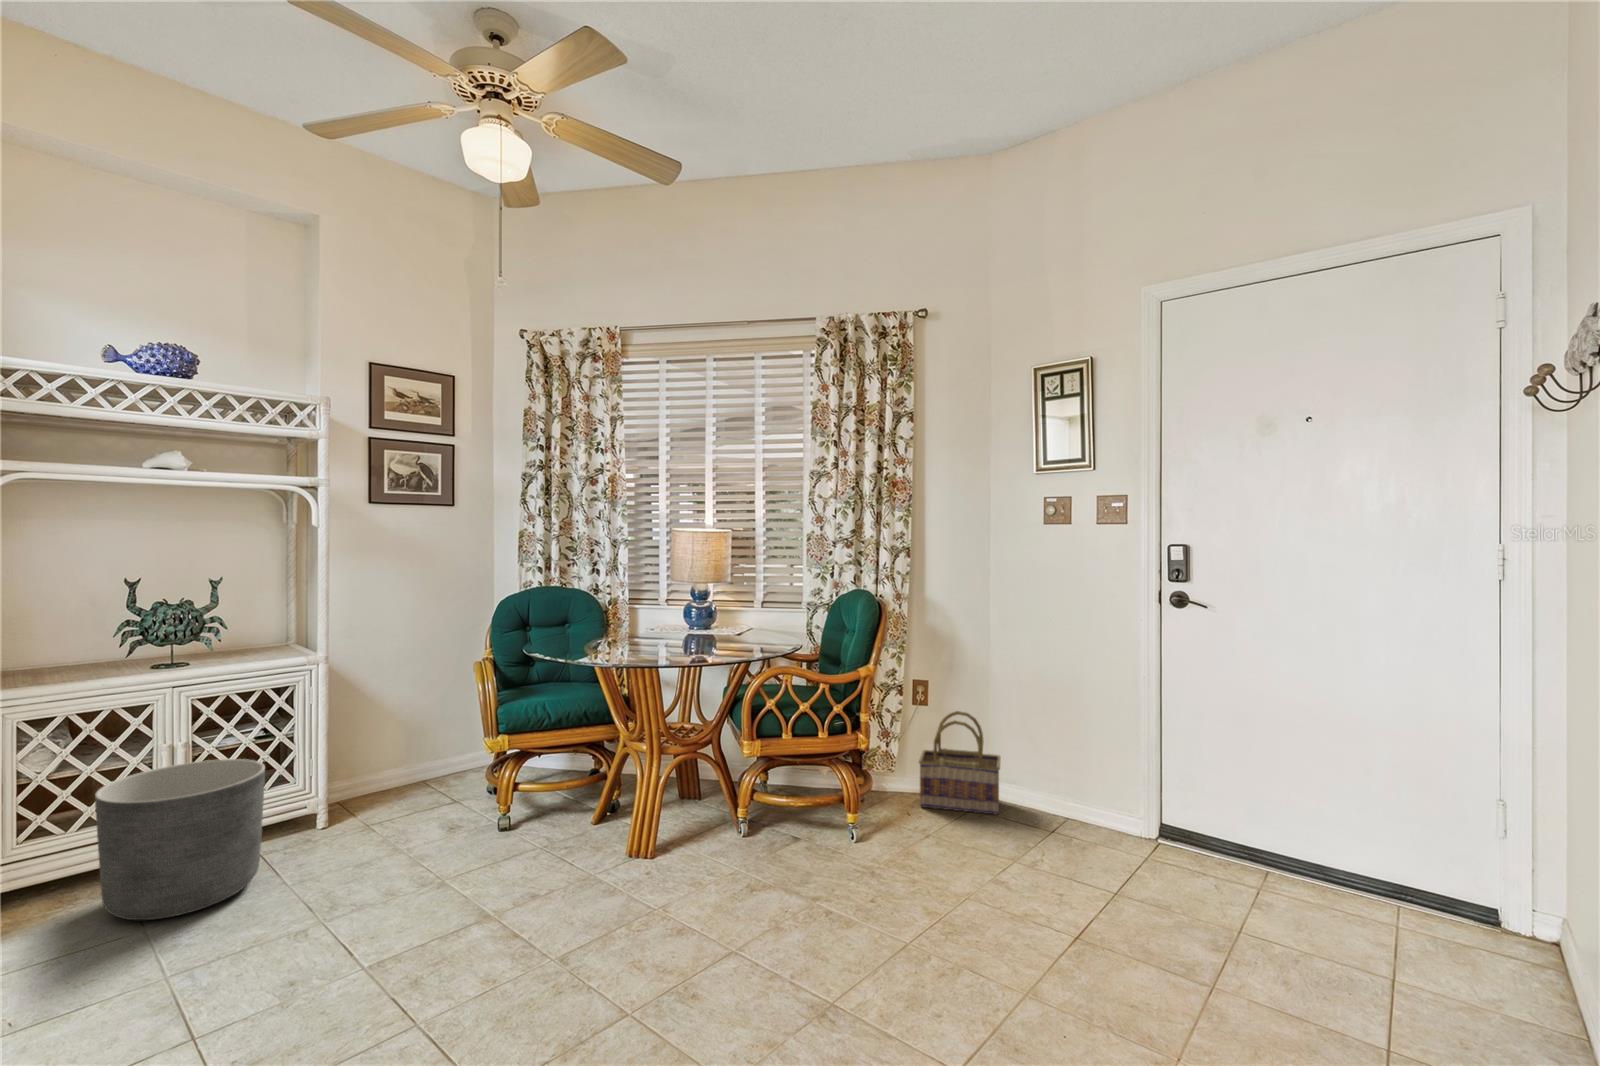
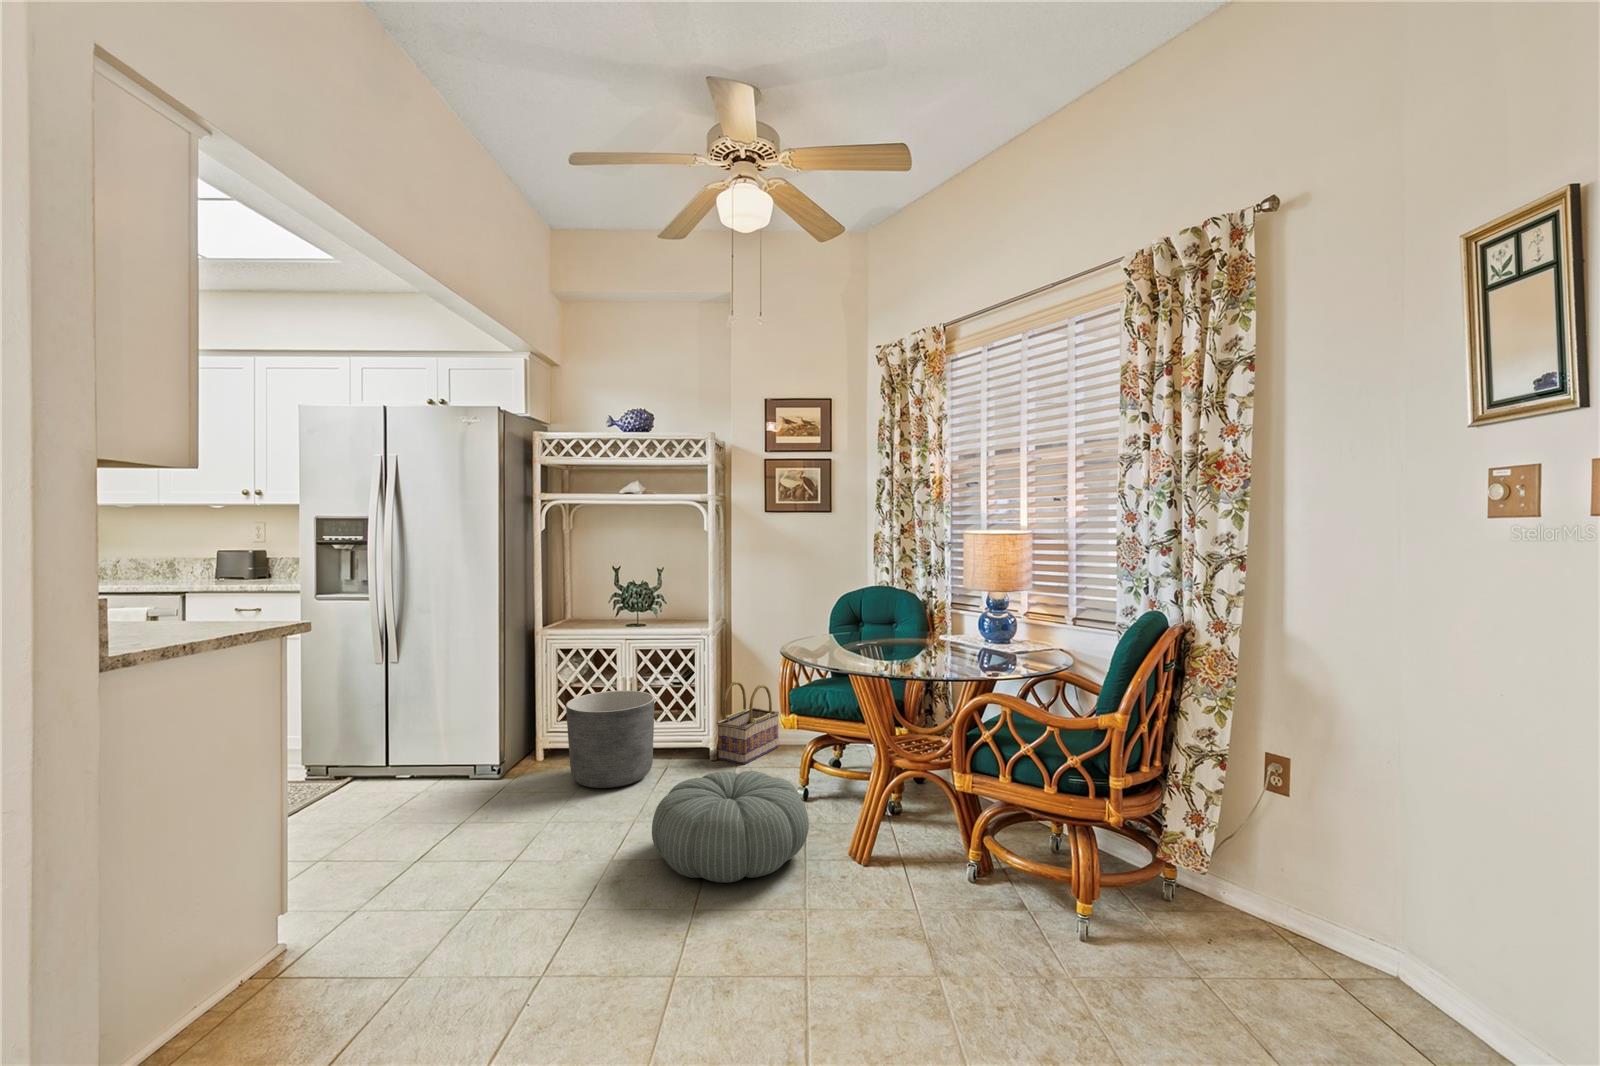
basket: present [918,711,1000,814] -> present [717,681,779,764]
pouf: none [408,802,602,936] -> present [652,771,809,883]

